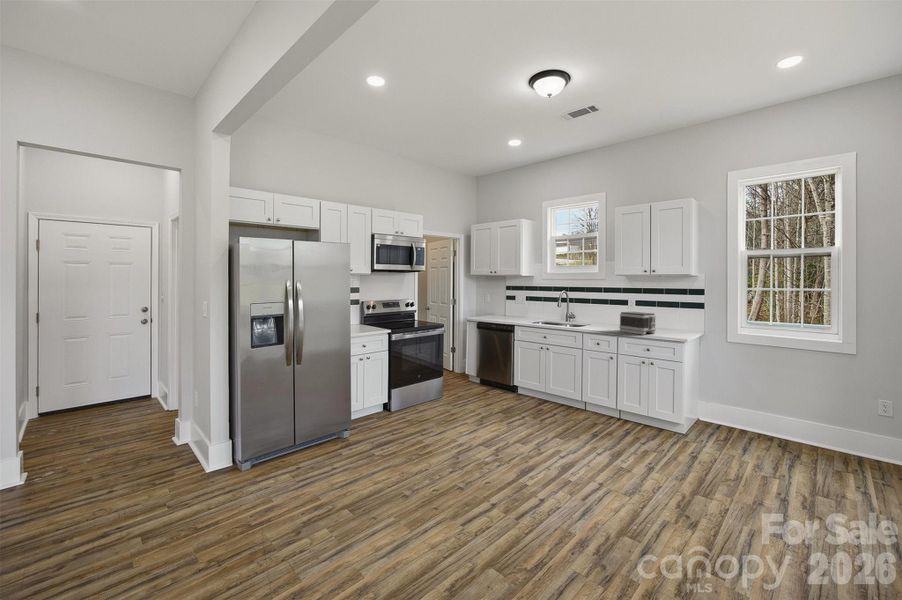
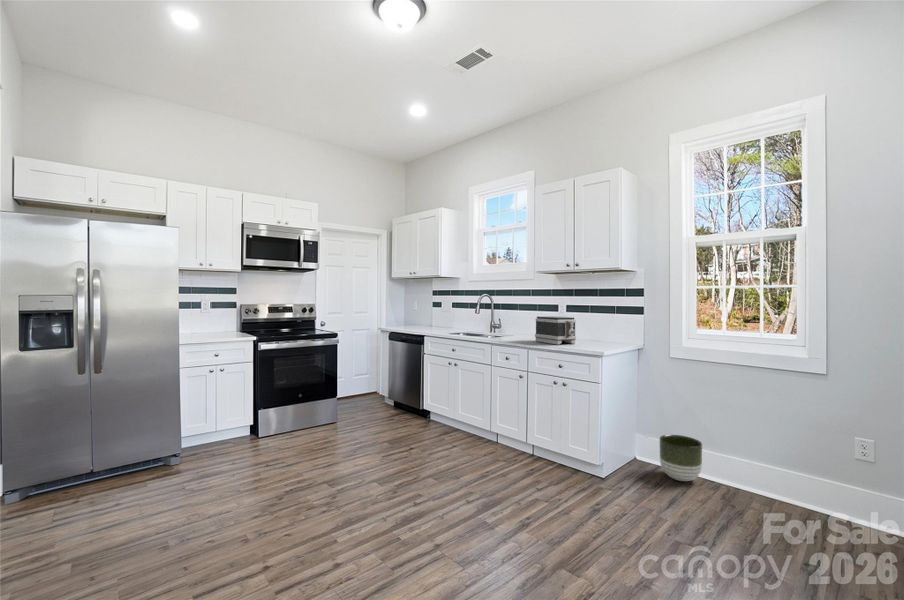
planter: none [725,402,759,436] -> present [659,435,702,481]

